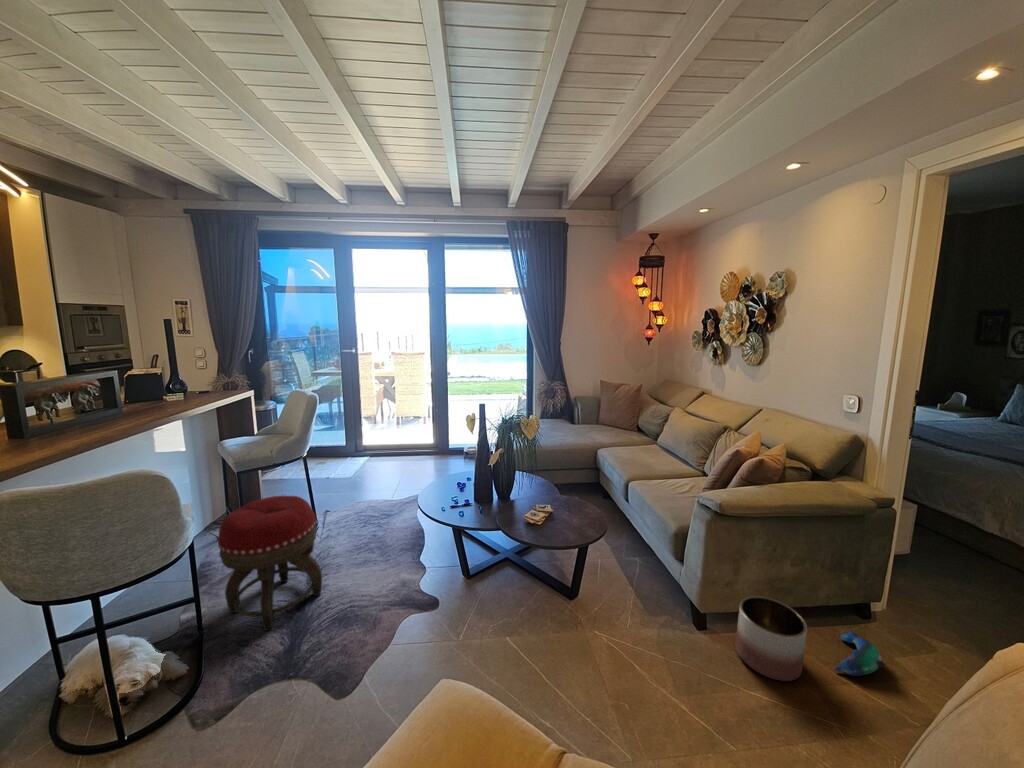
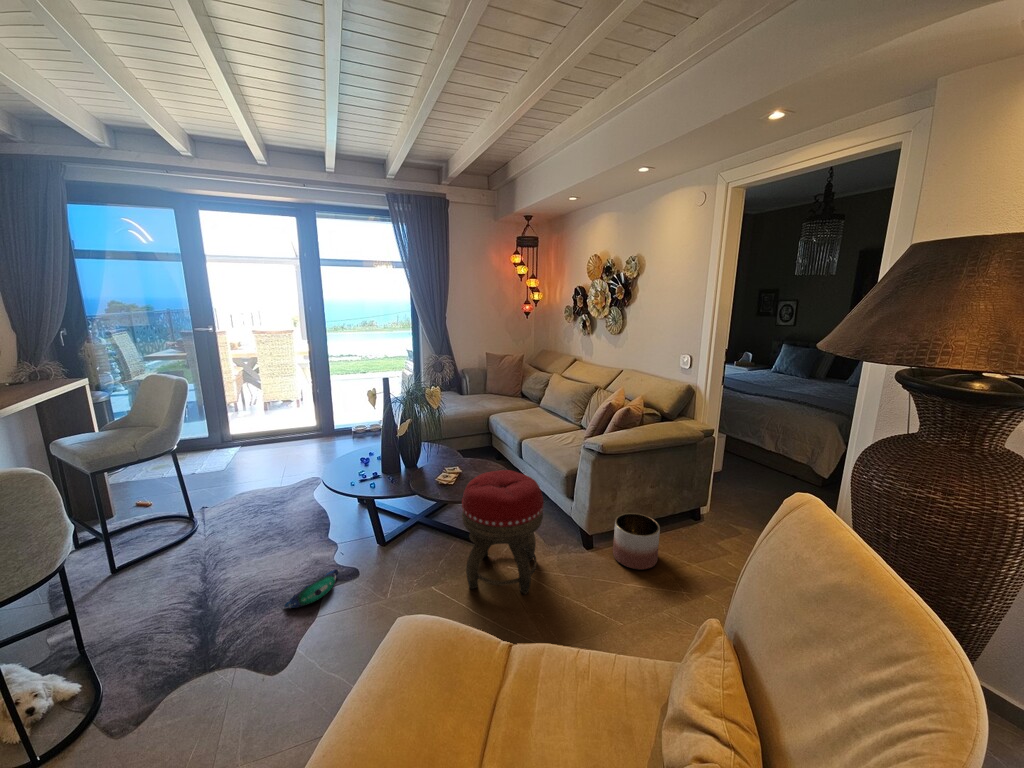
footstool: present [218,496,322,631] -> present [462,470,544,594]
plush toy: present [835,632,885,676] -> present [284,569,339,608]

